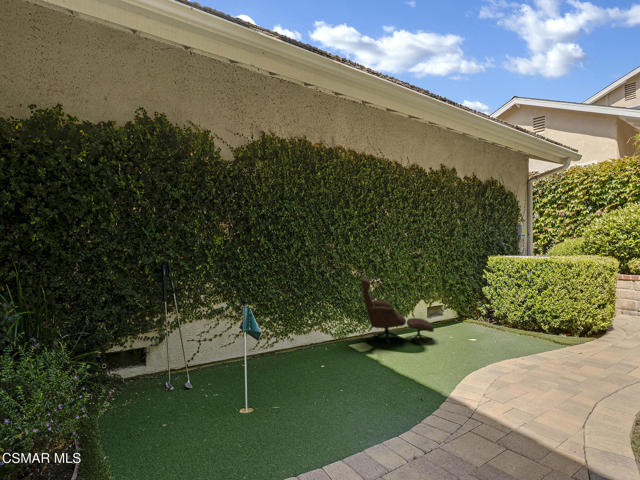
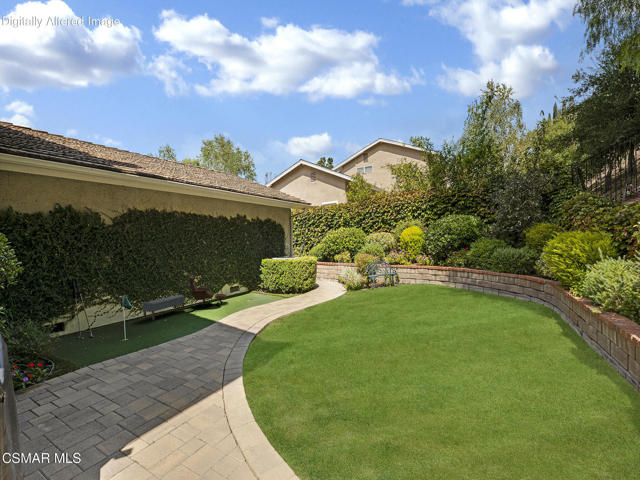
bench: none [279,313,354,362] -> present [143,295,185,320]

